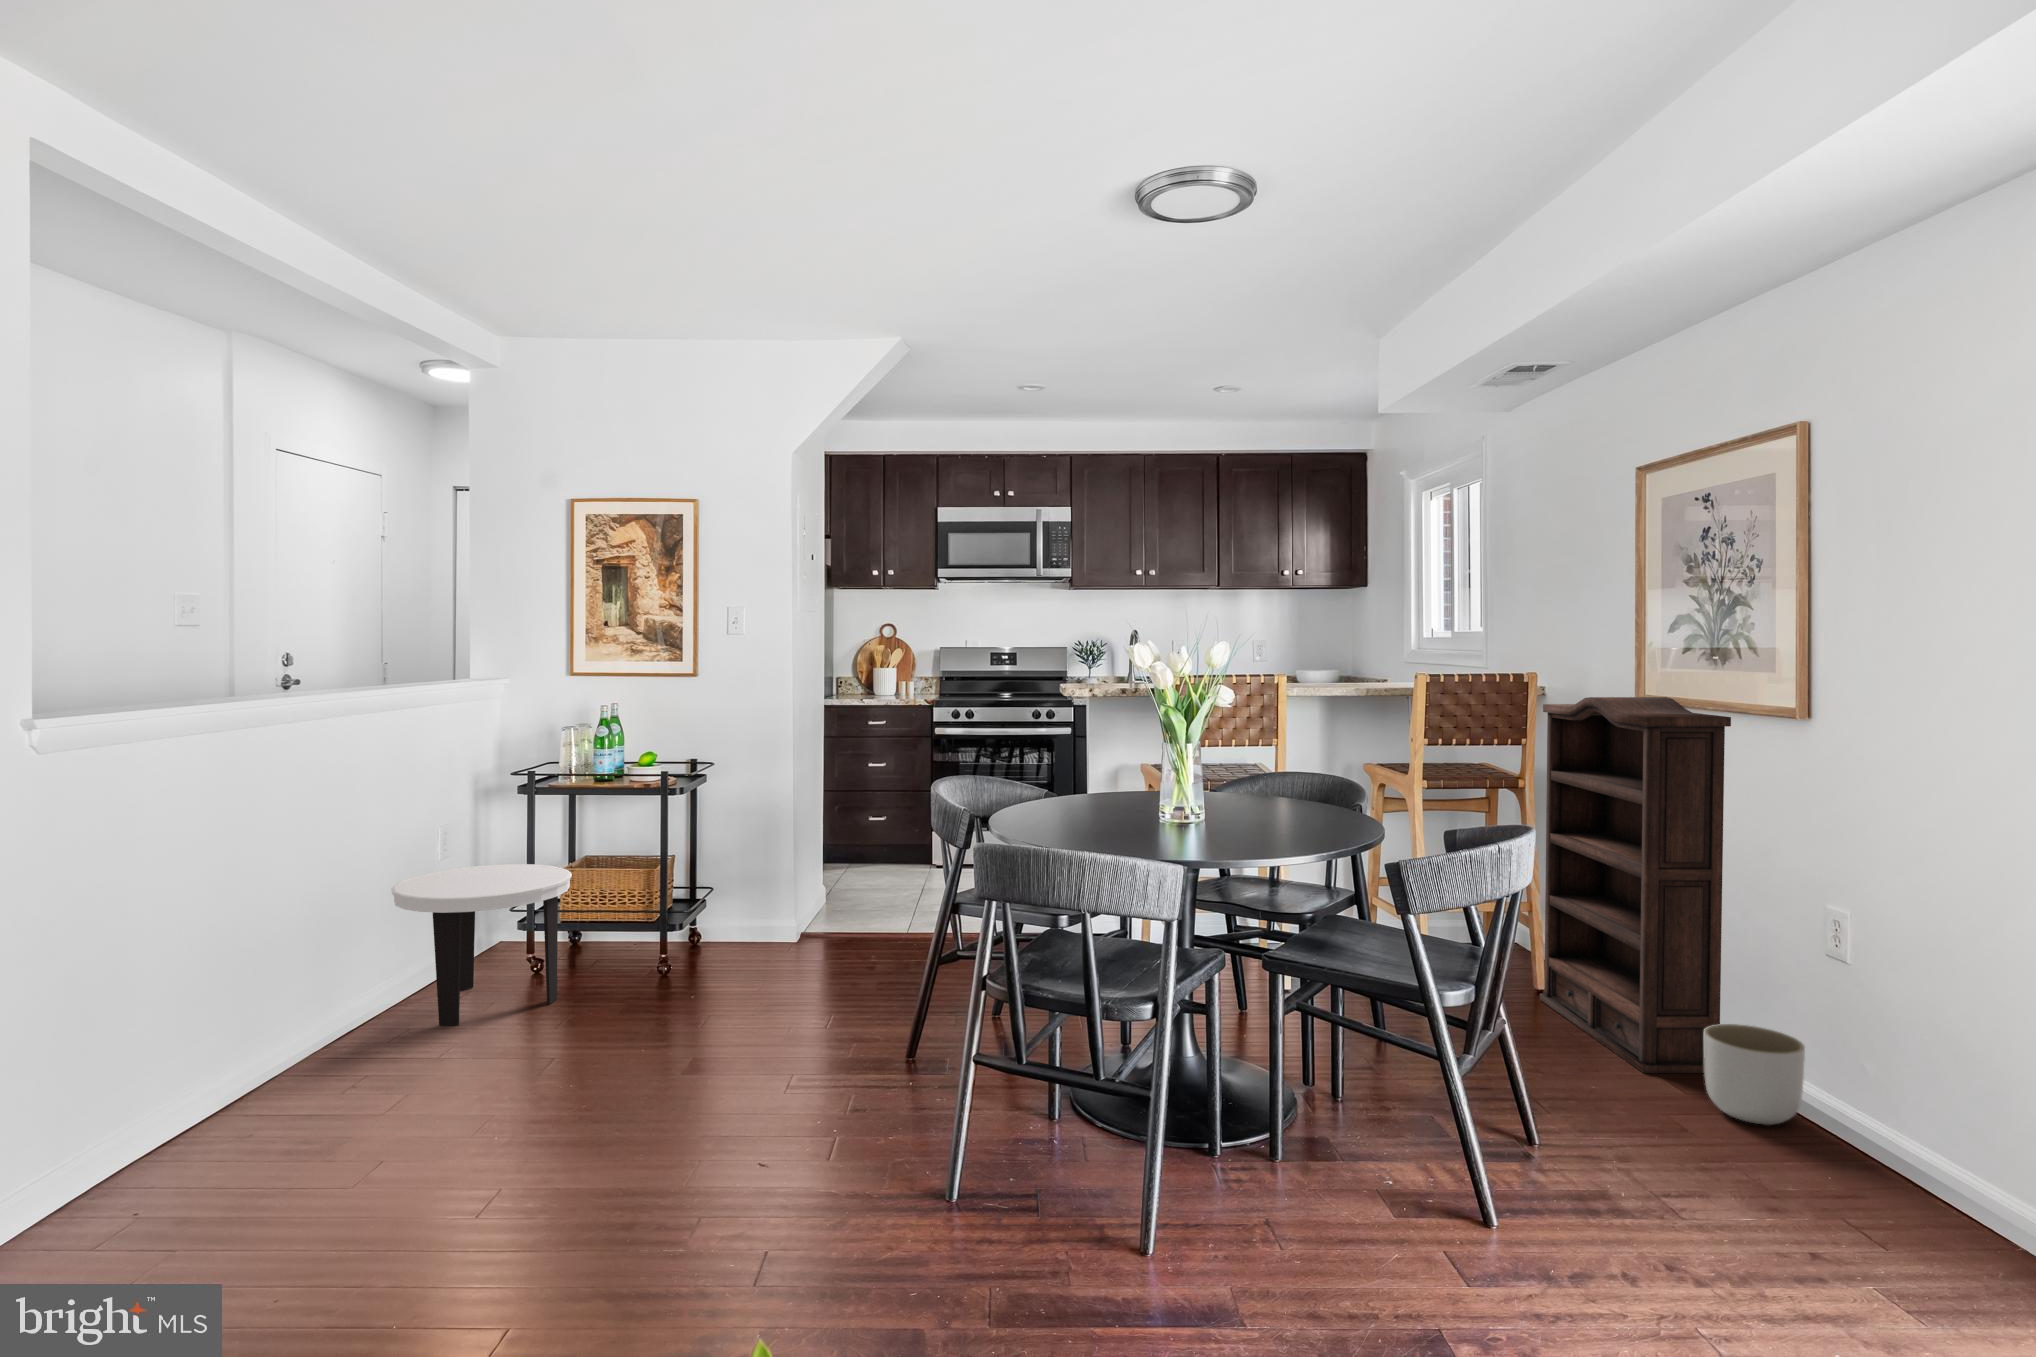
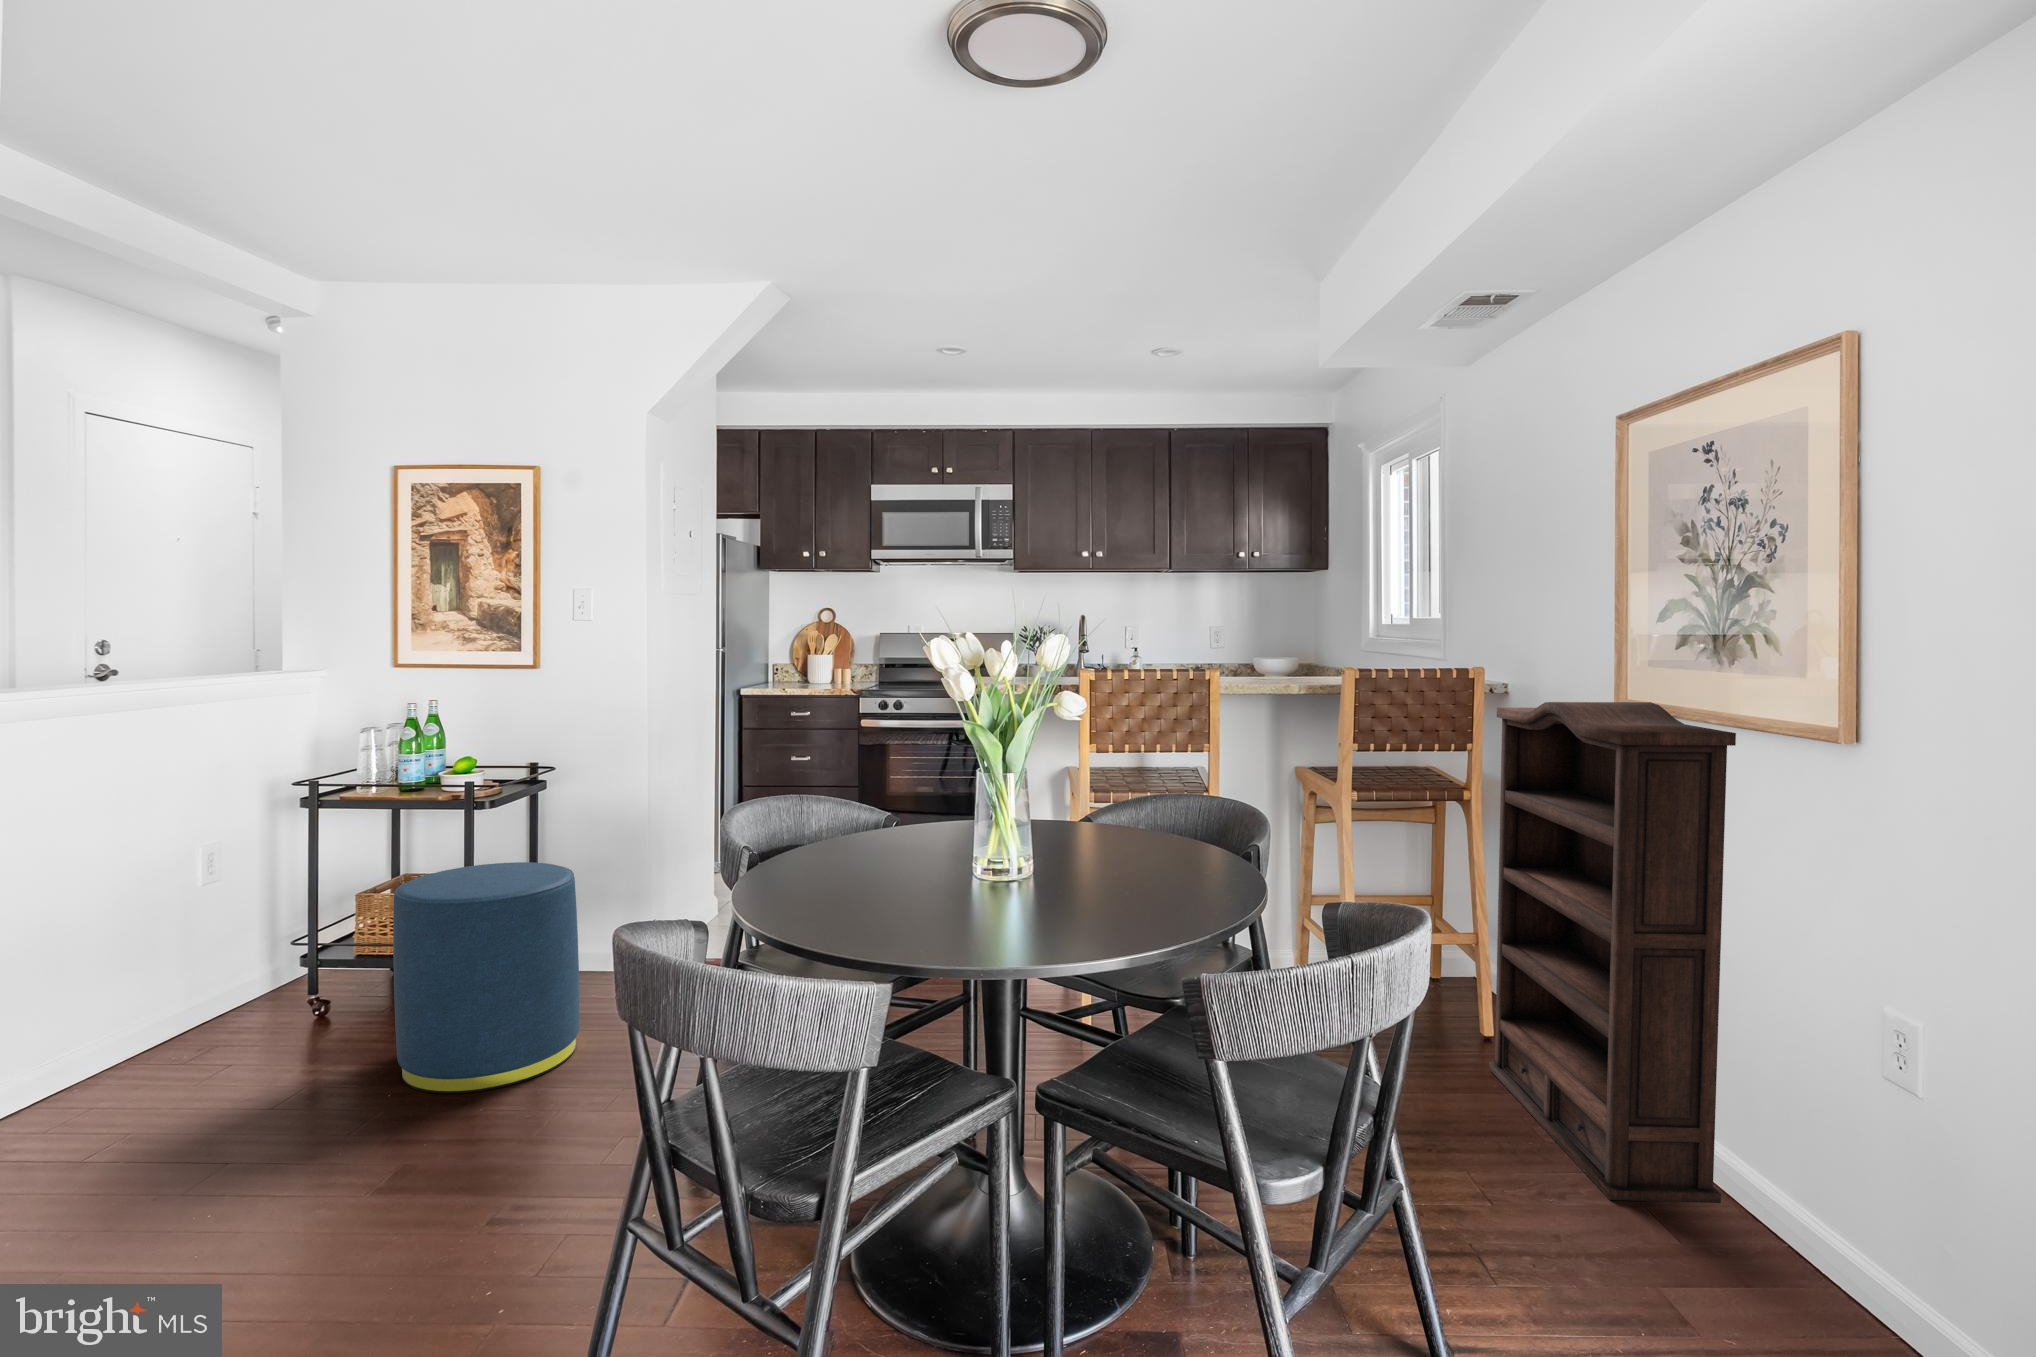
ottoman: none [636,842,779,1029] -> present [393,862,579,1093]
side table: present [392,864,572,1025] -> none [113,883,352,1082]
planter: present [1704,1024,1805,1125] -> none [1690,1152,1835,1308]

